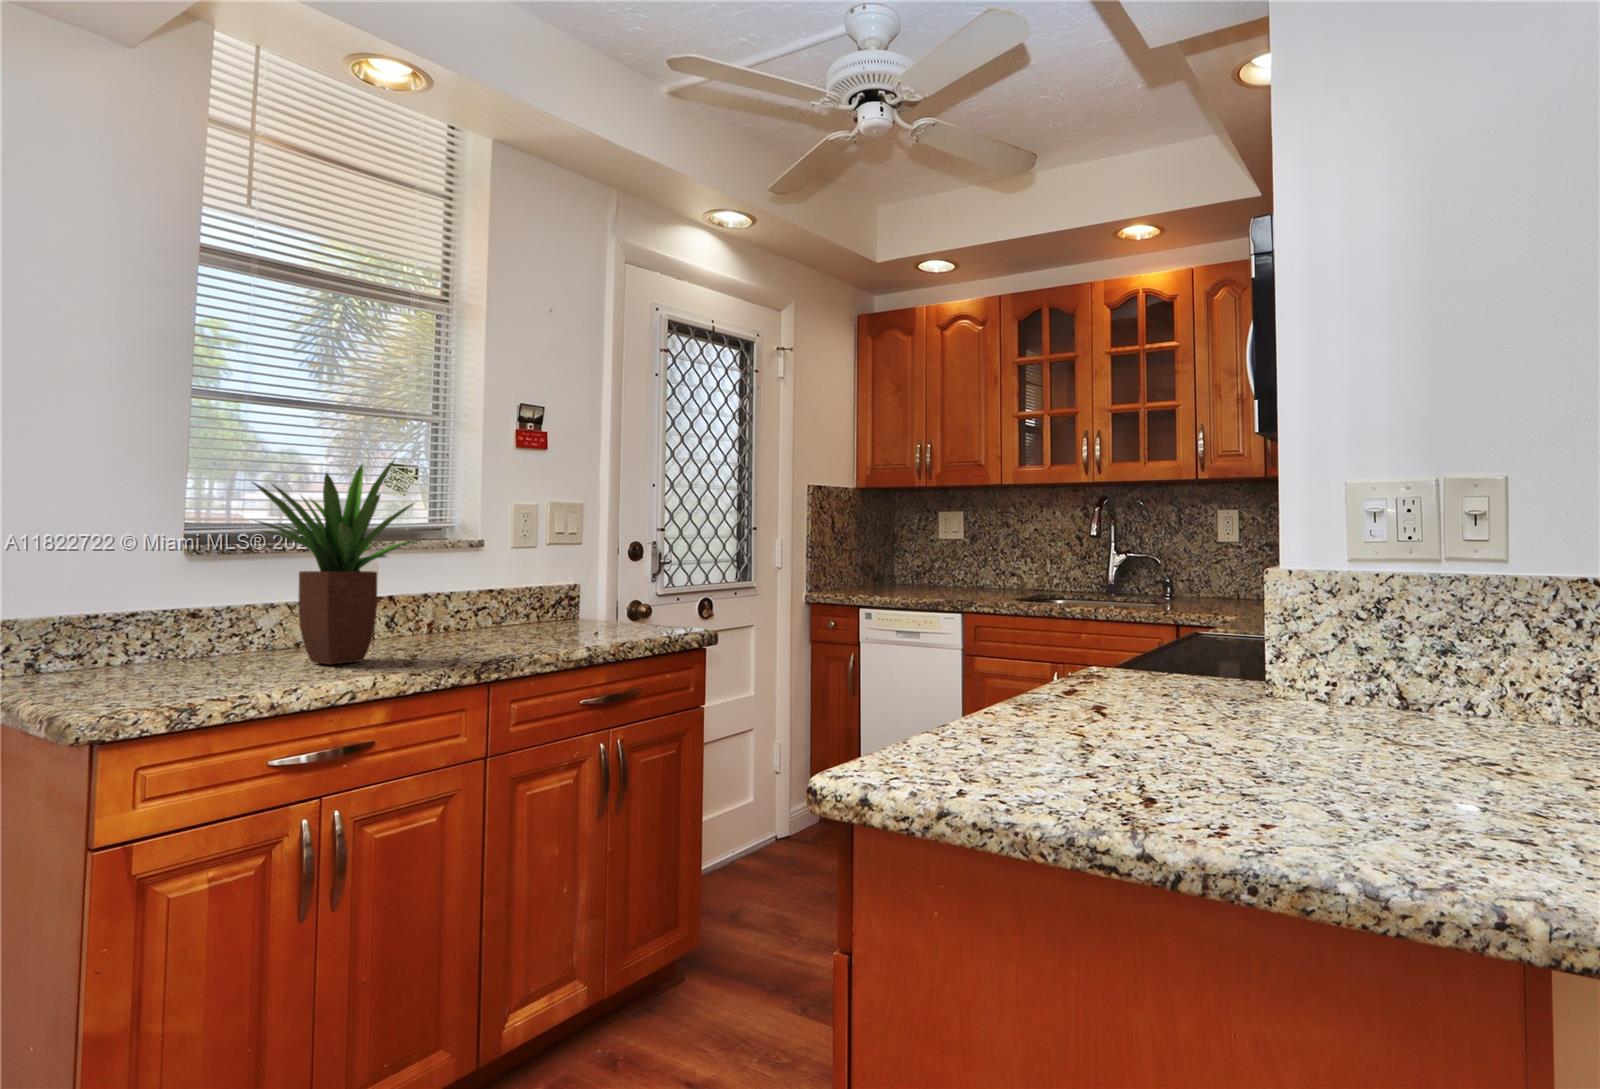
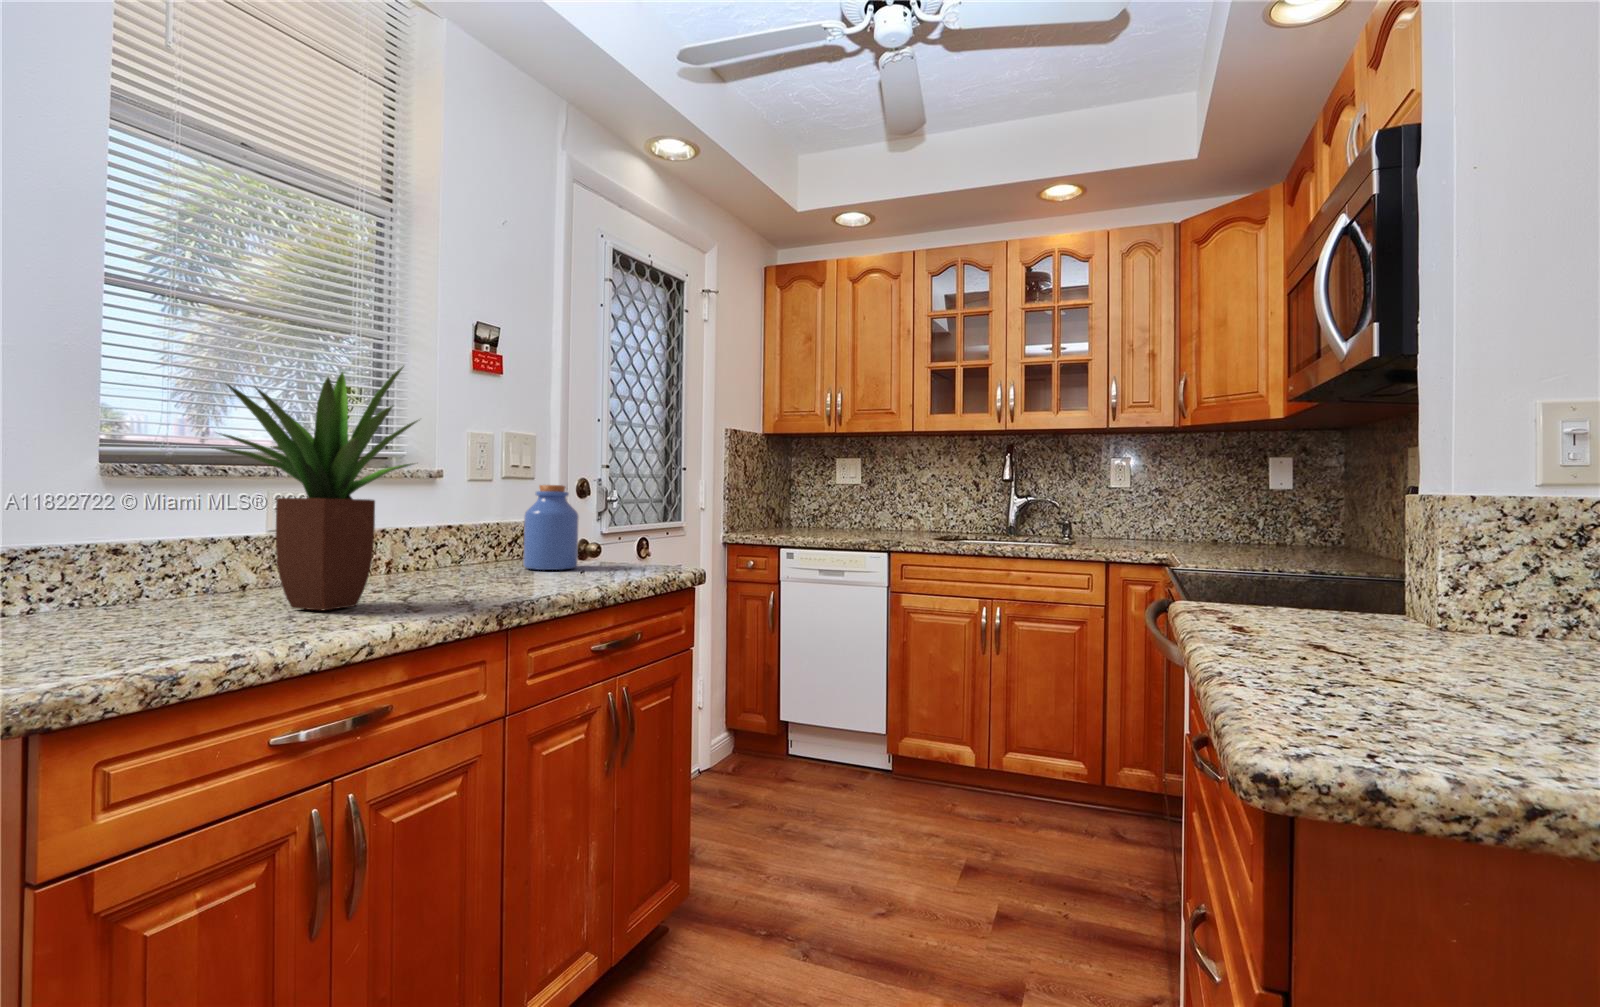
jar: none [553,552,602,629] -> present [523,485,579,570]

